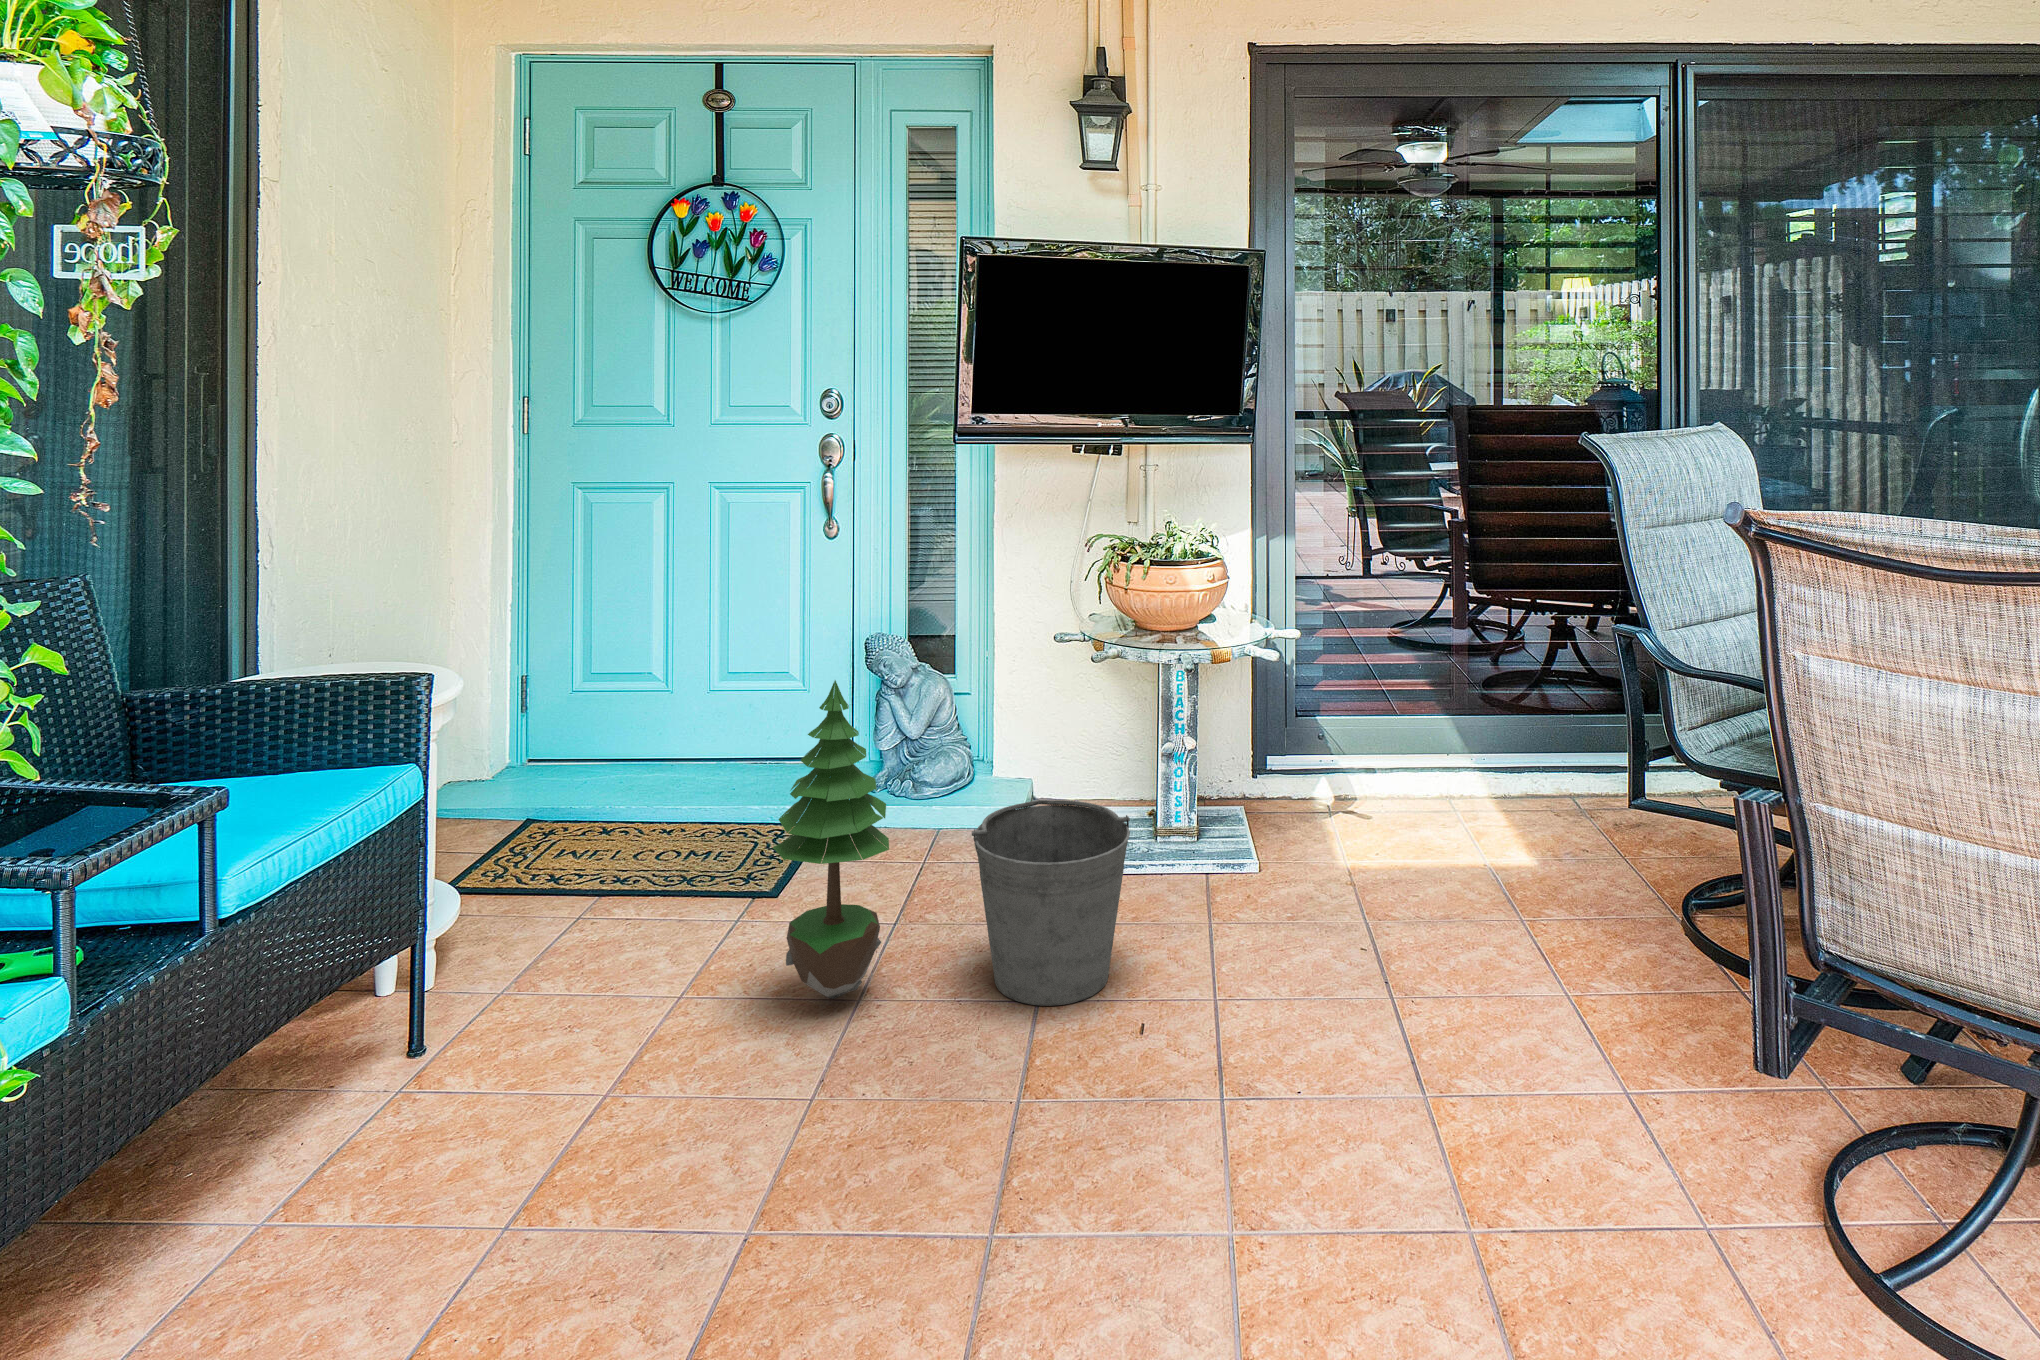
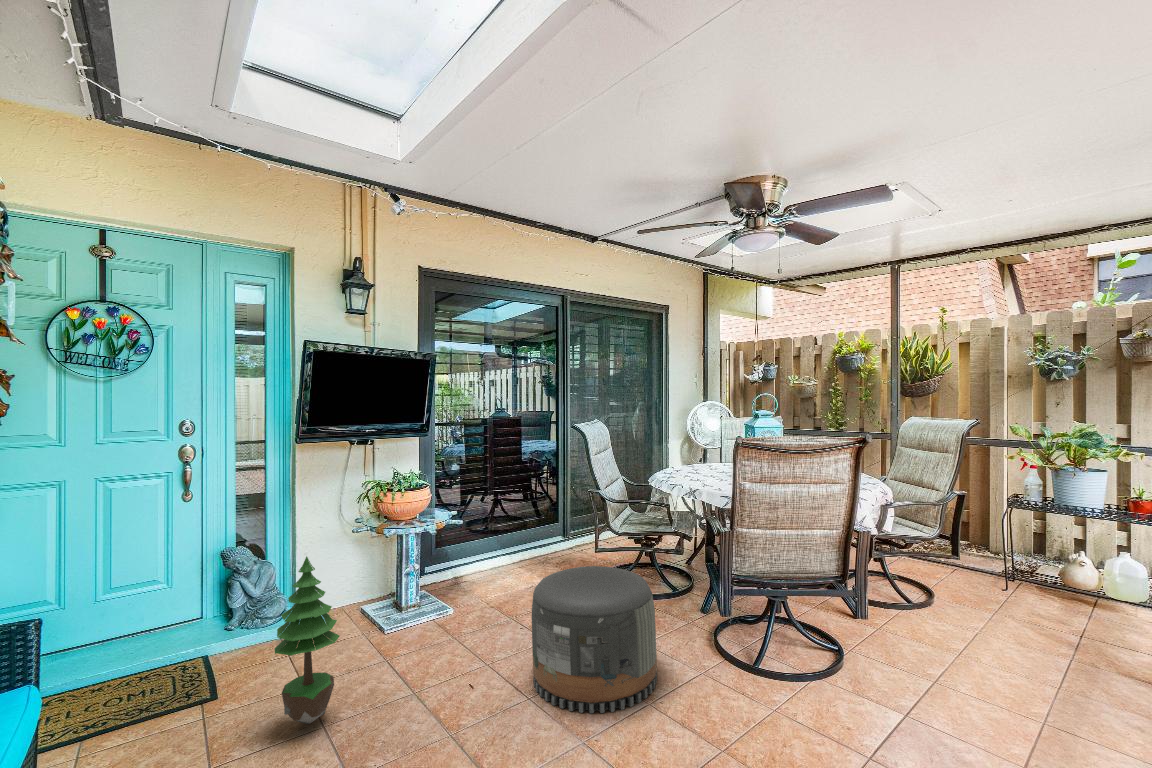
bucket: present [972,800,1130,1006] -> none [370,592,445,690]
pouf: none [1231,848,1571,1268] -> present [532,566,657,713]

